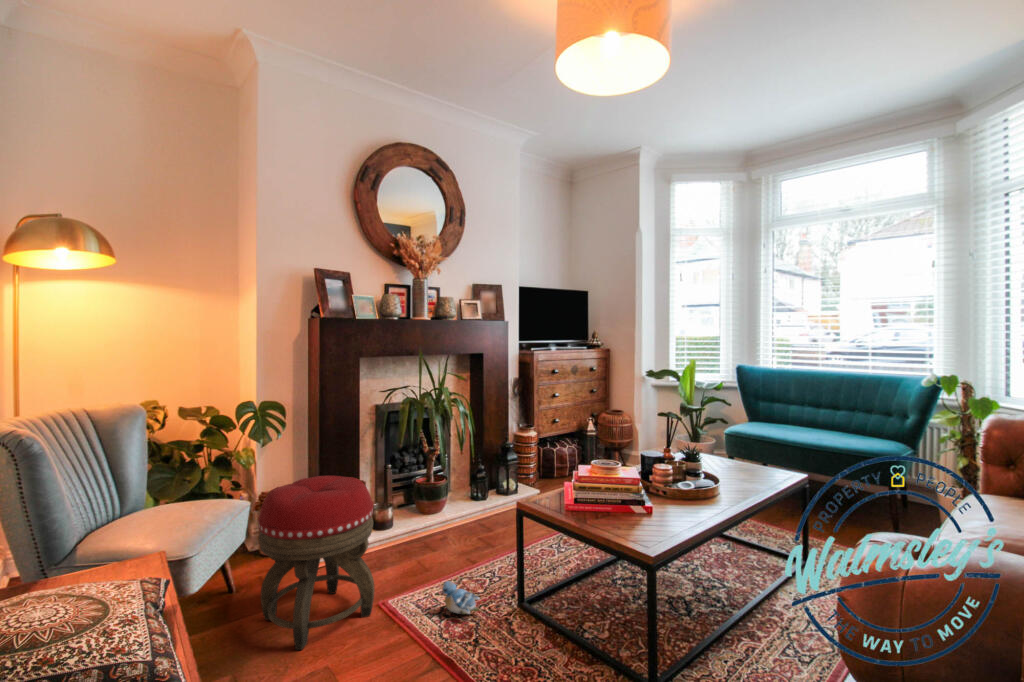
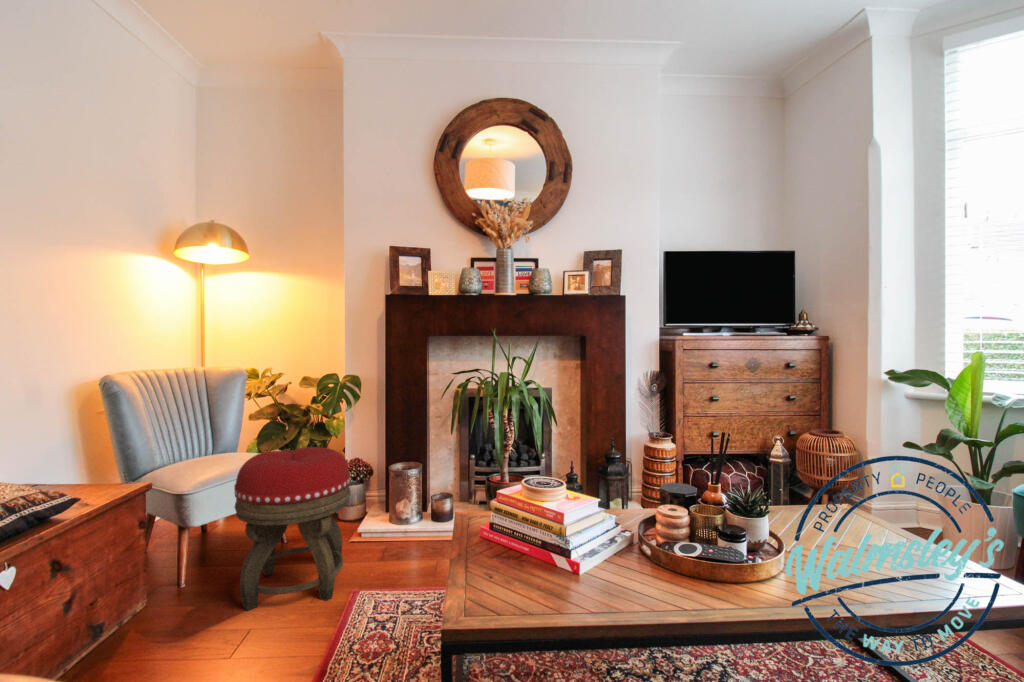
plush toy: present [442,581,480,614] -> none [382,588,418,636]

